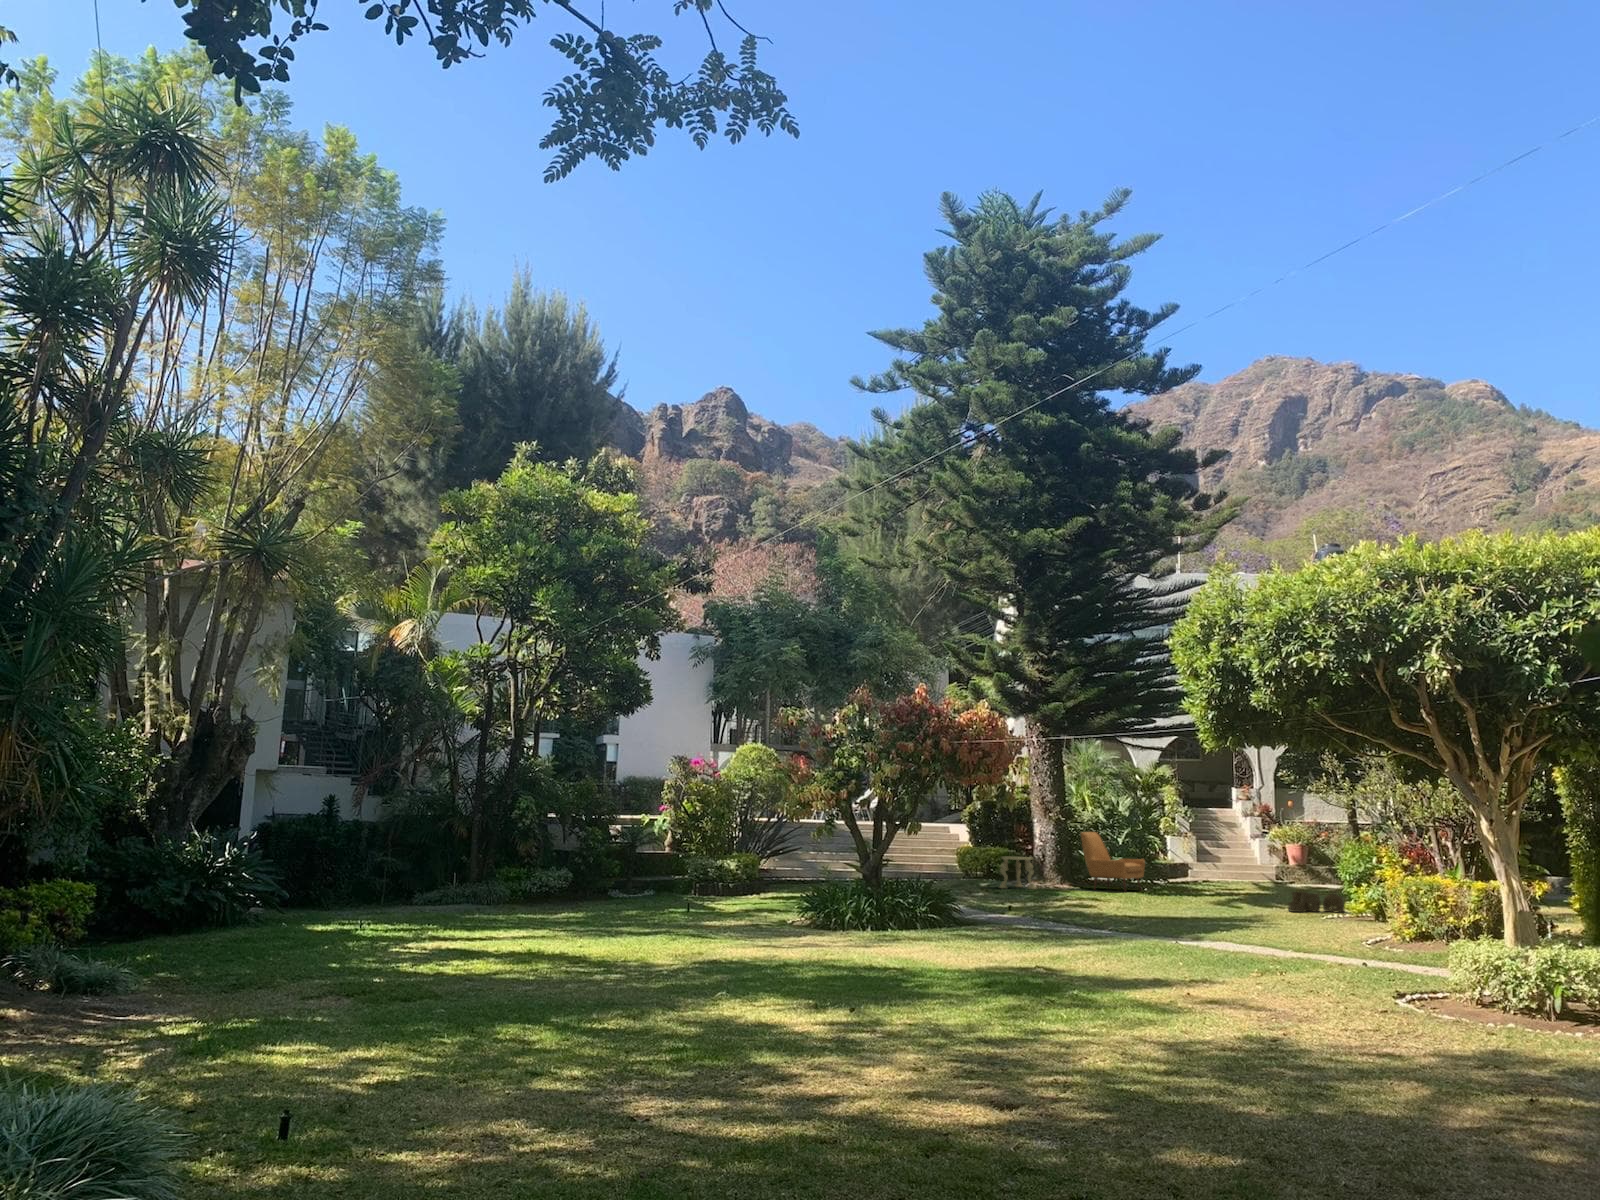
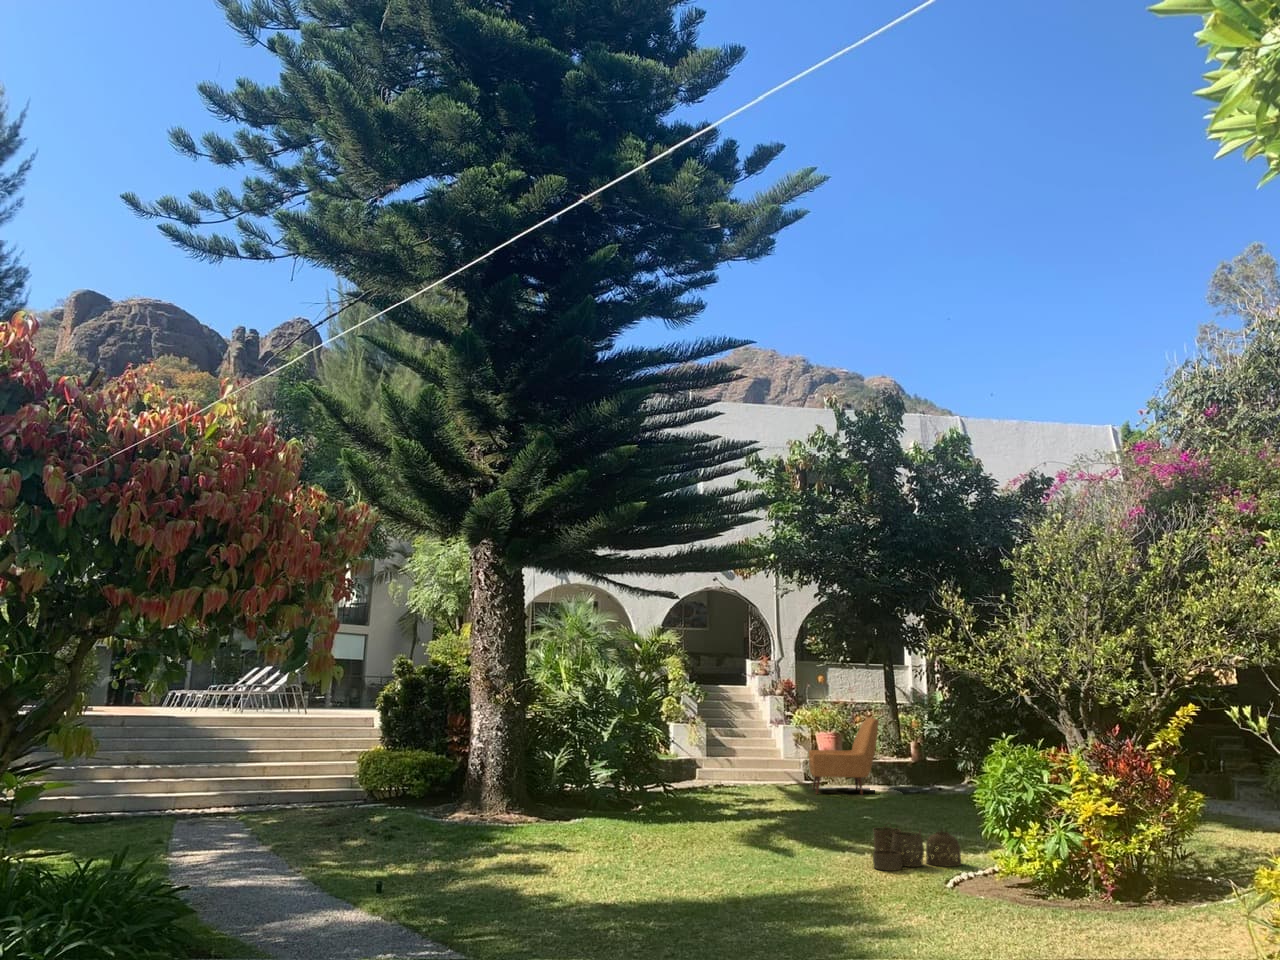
chair: present [1081,832,1145,891] -> present [809,718,879,794]
side table: present [1000,857,1036,889] -> none [416,762,475,815]

